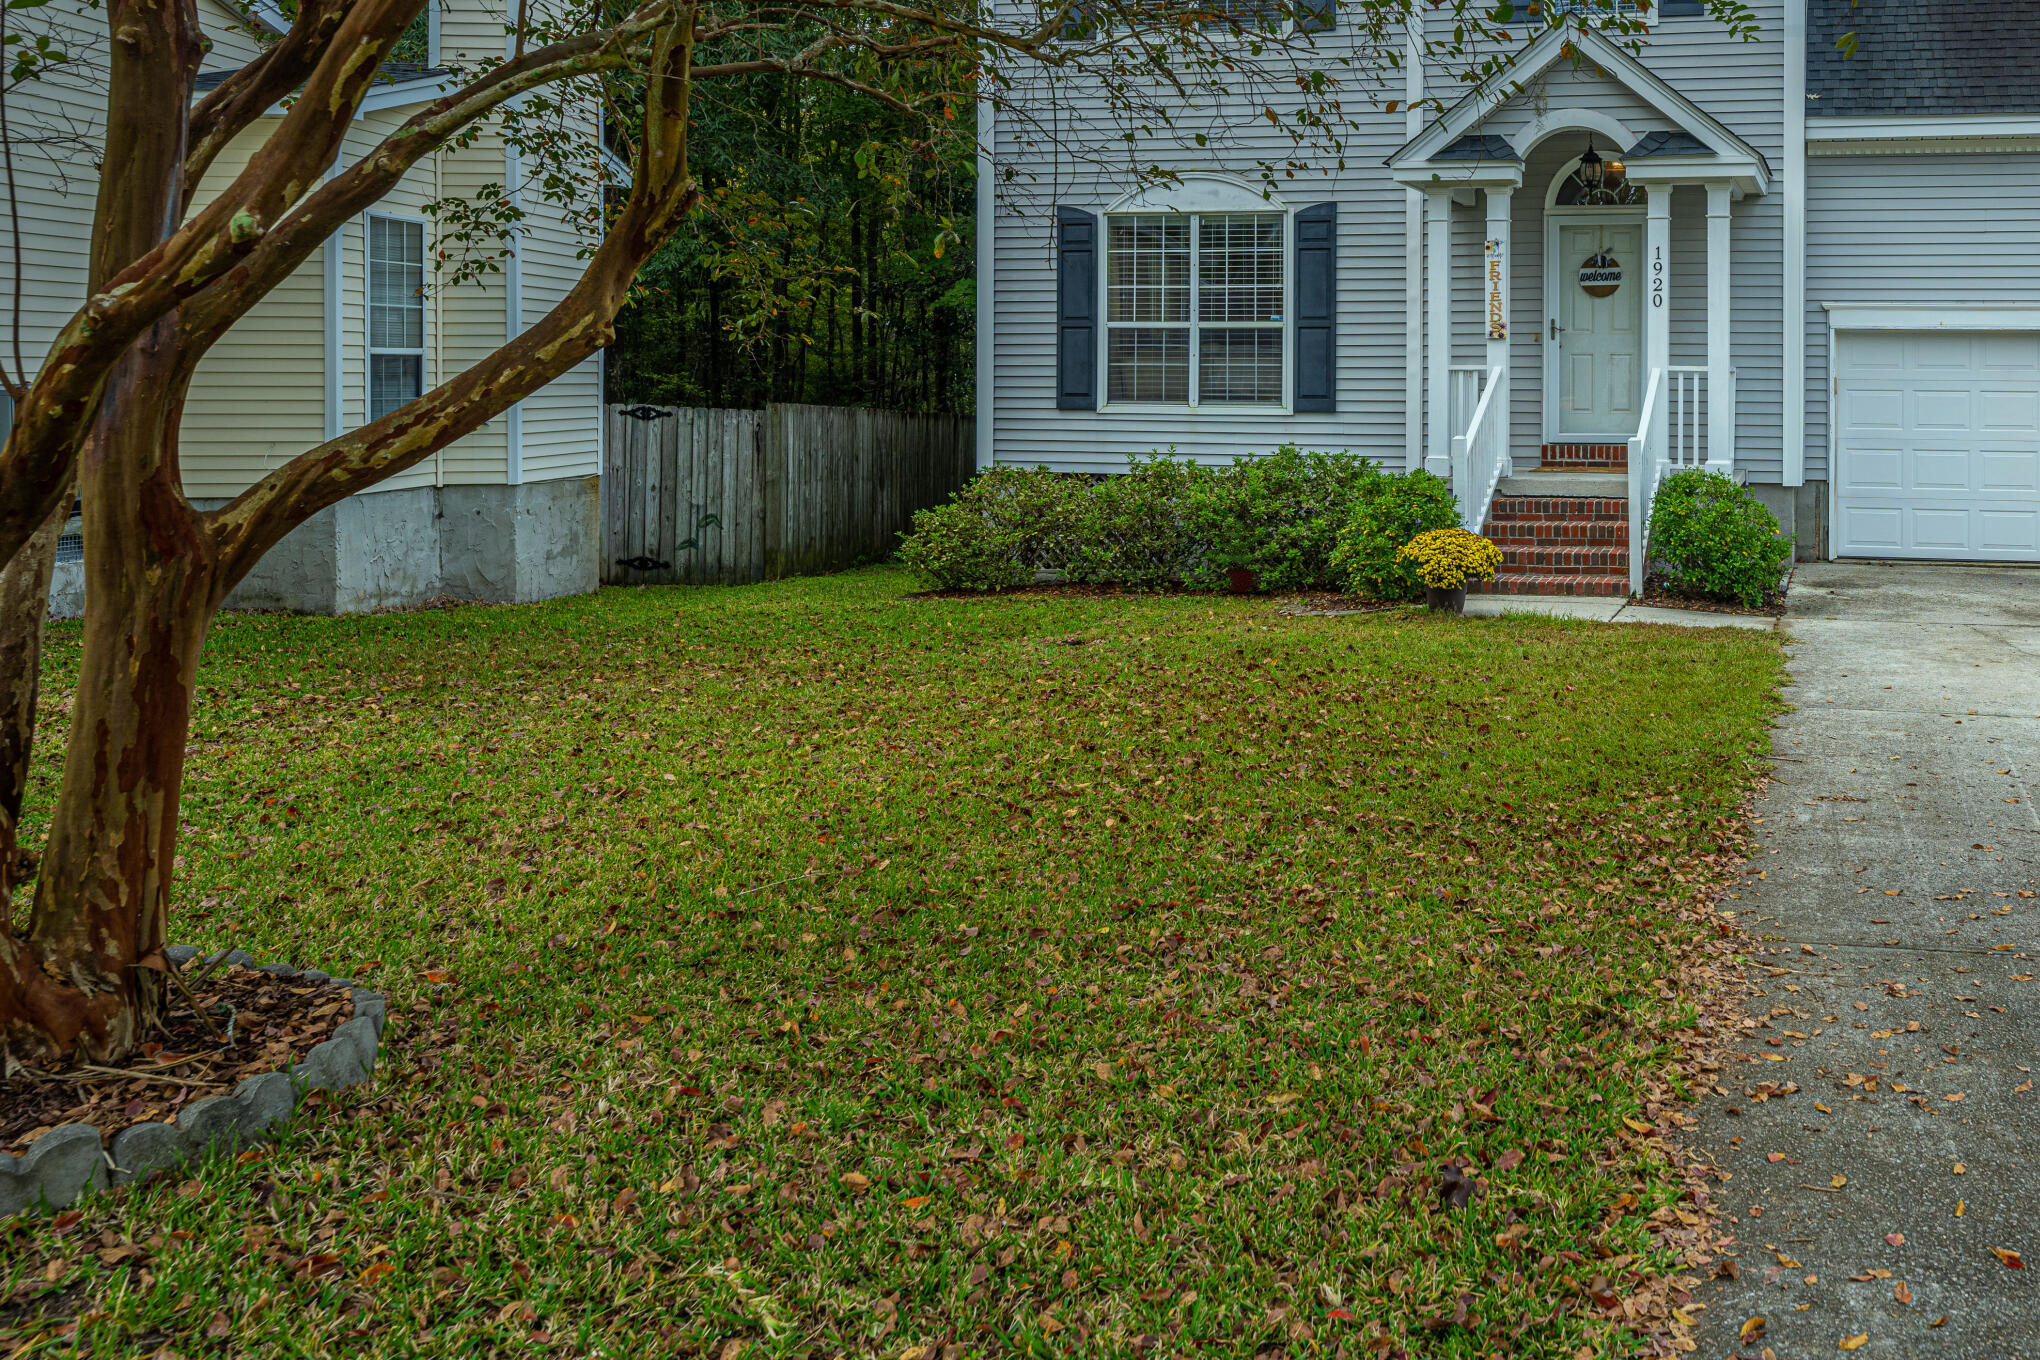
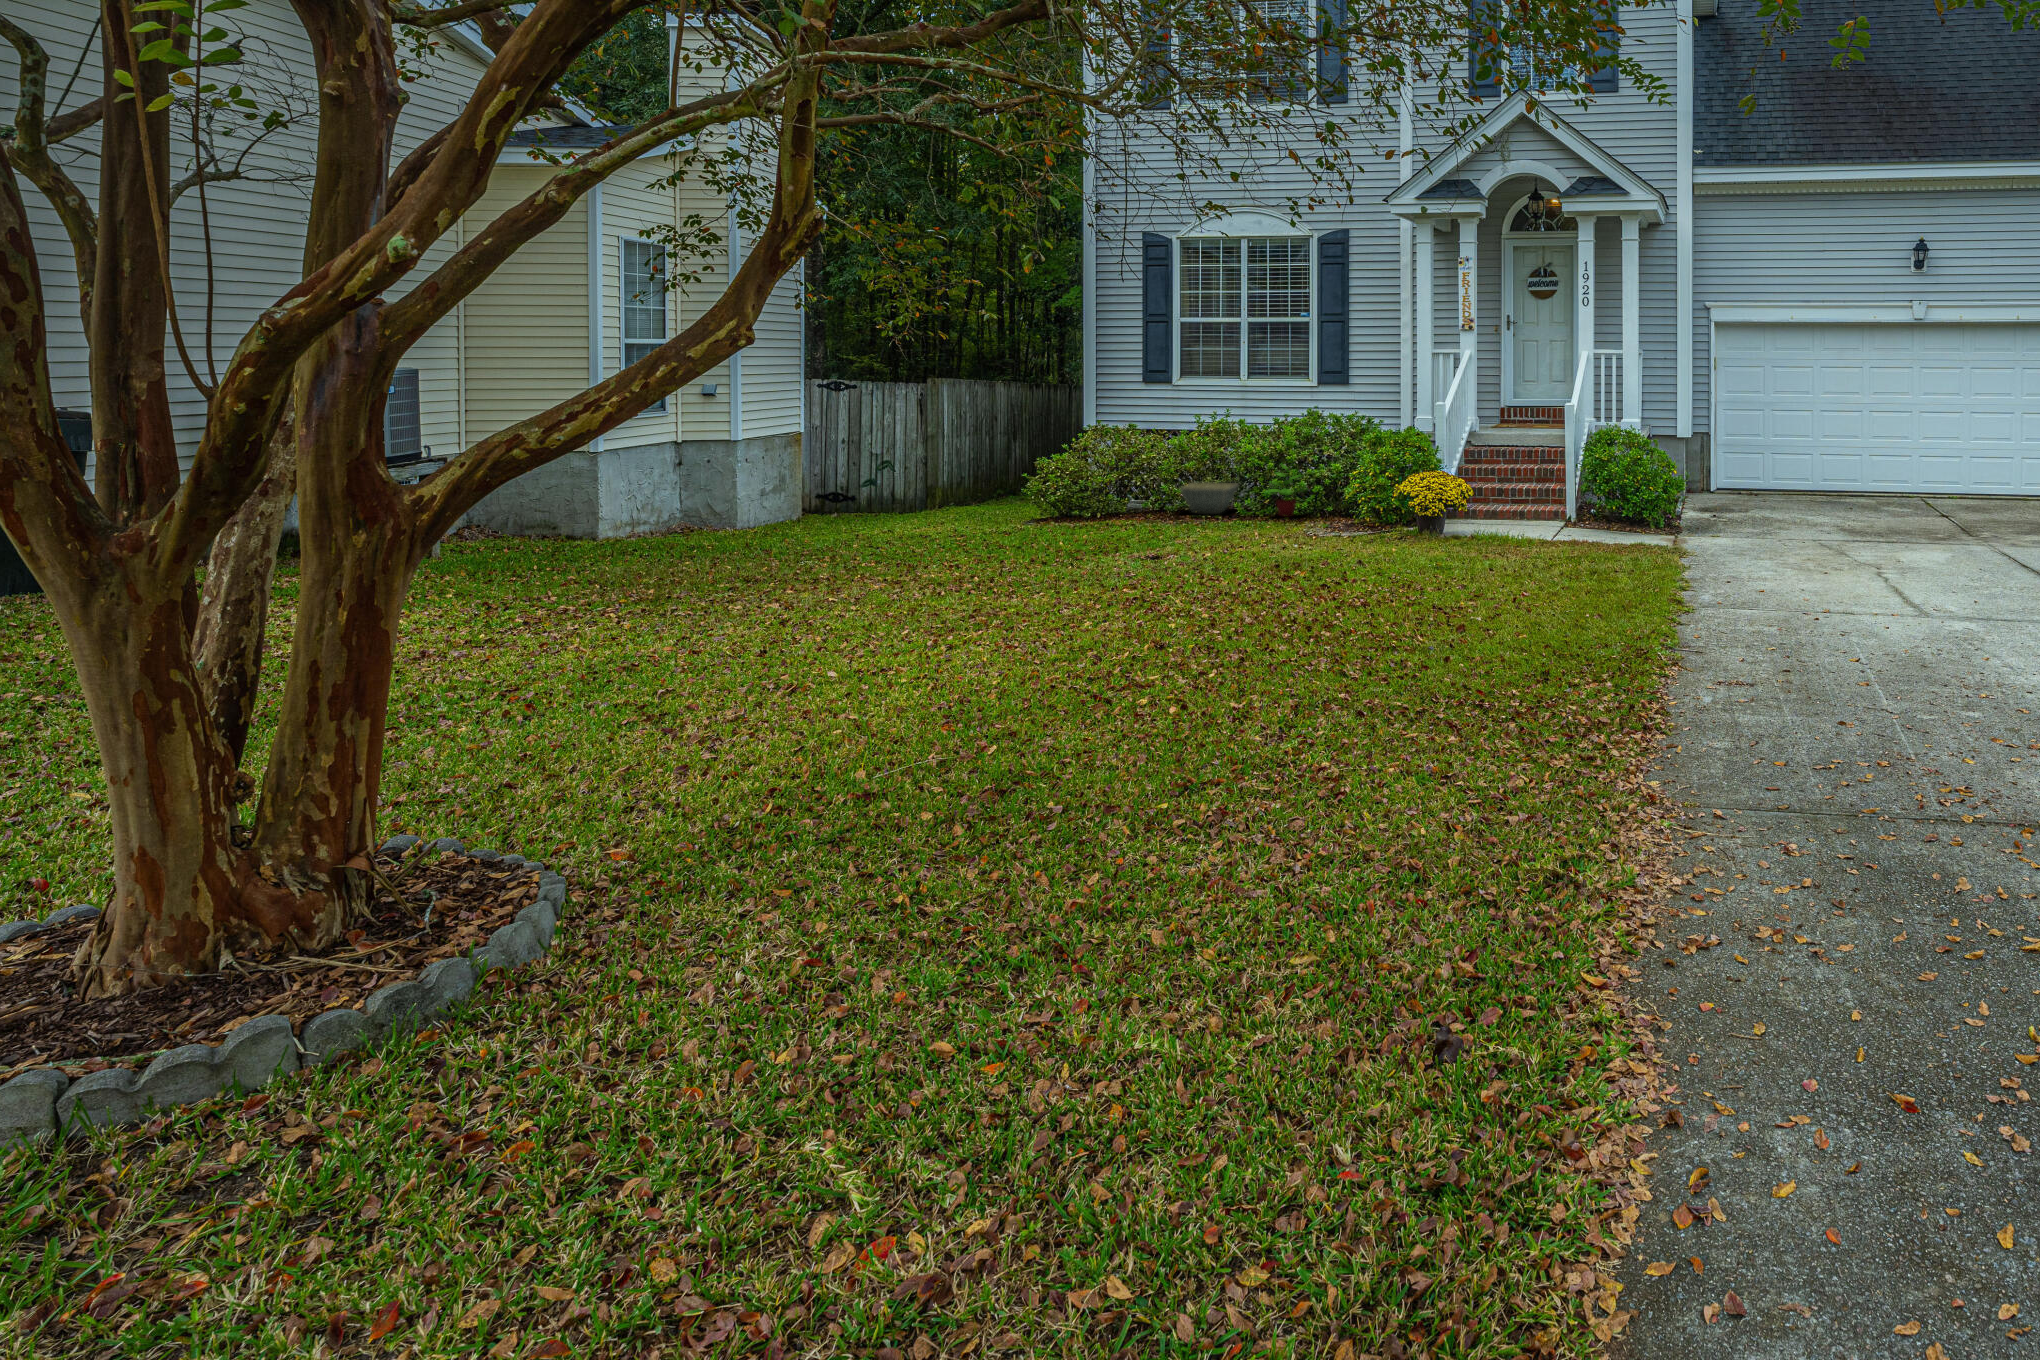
basket: none [1095,546,1178,589] -> present [1179,482,1238,514]

